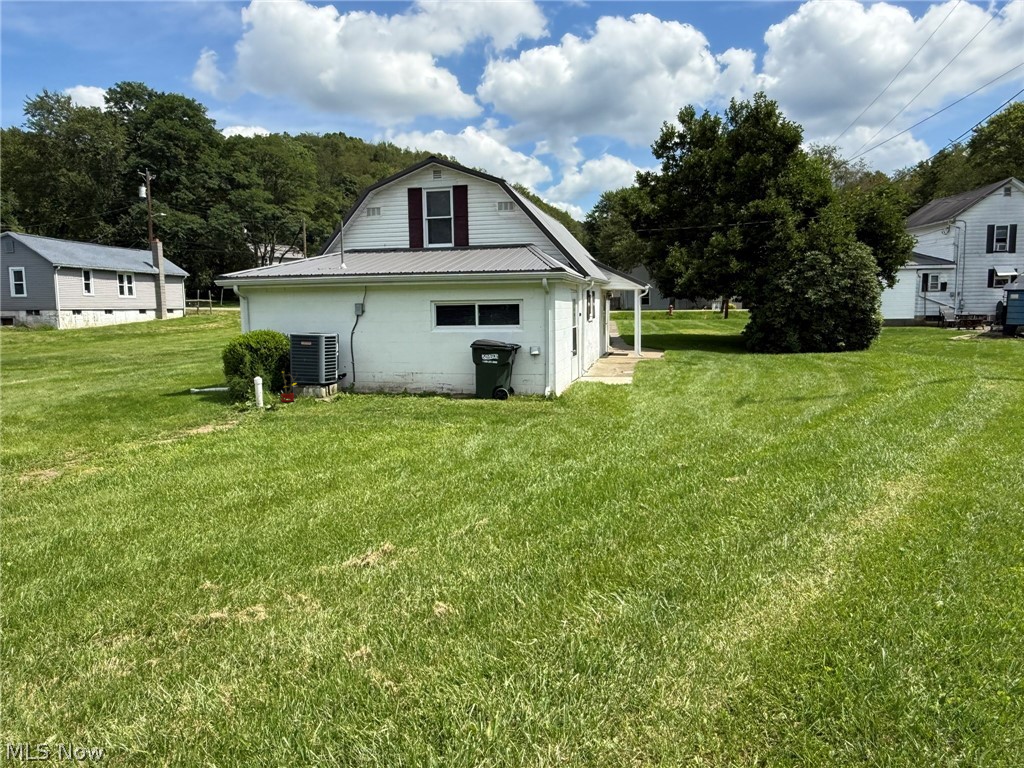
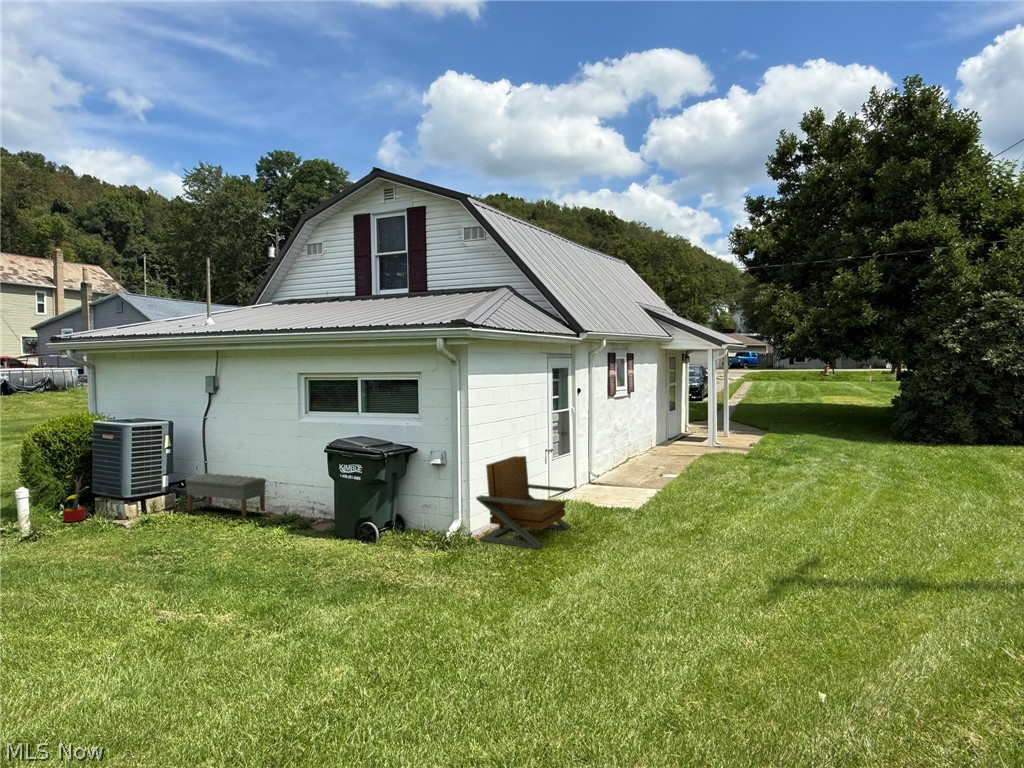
lounge chair: none [564,349,608,396] -> present [476,456,571,549]
bench: none [352,371,407,396] -> present [185,473,266,517]

